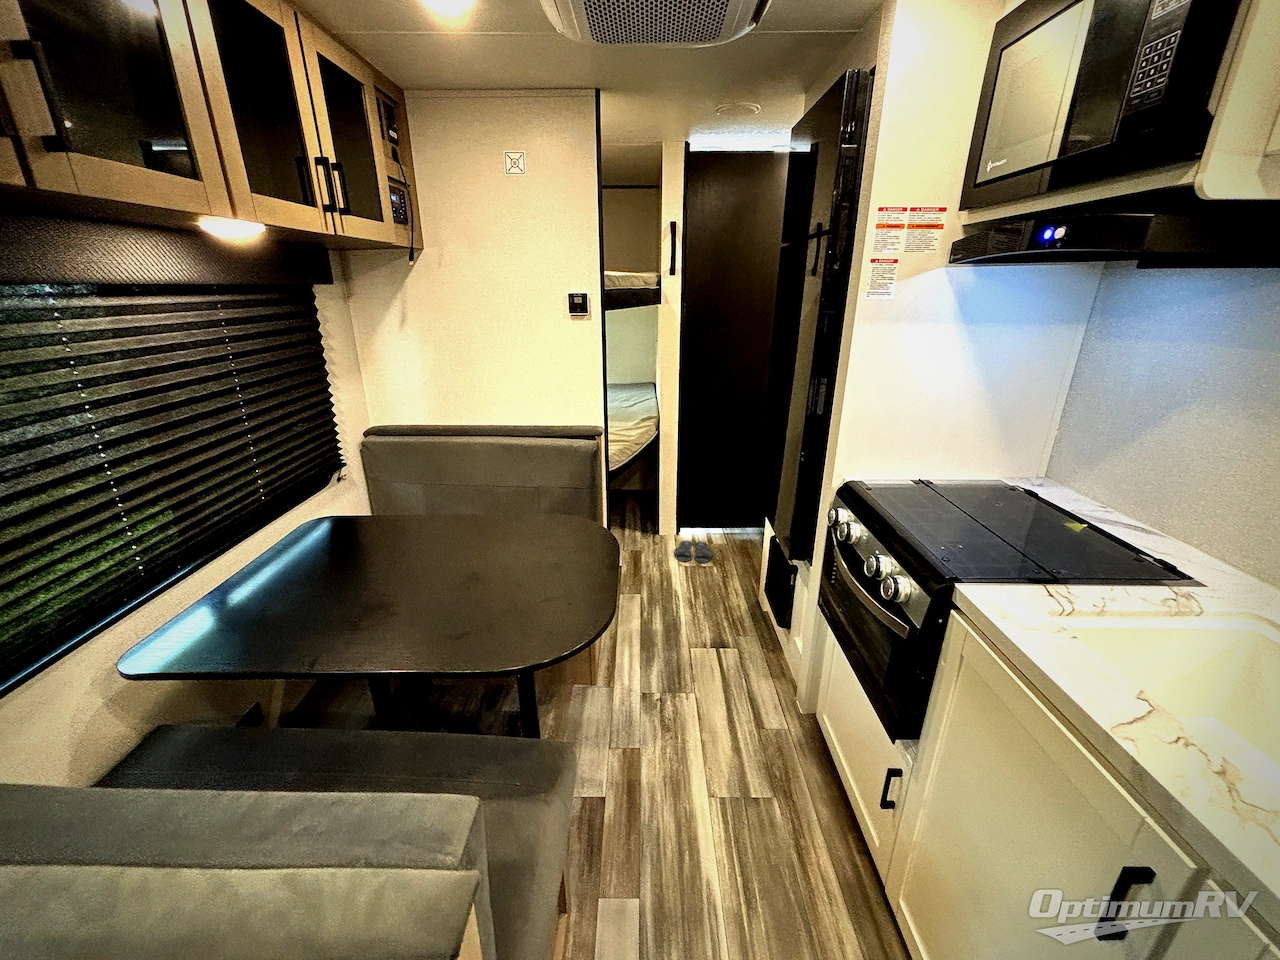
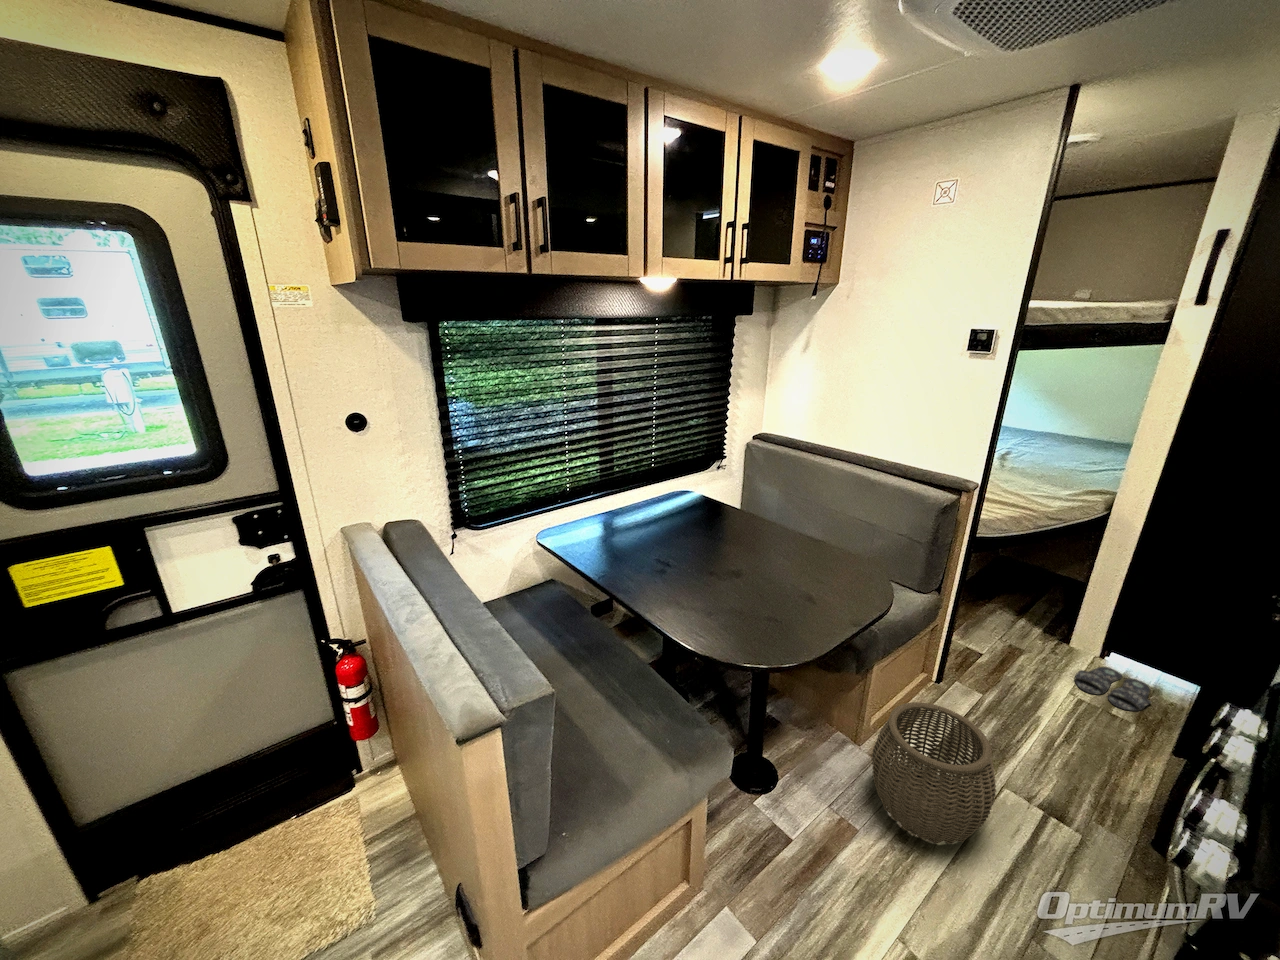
woven basket: none [619,614,706,721] -> present [872,702,996,844]

